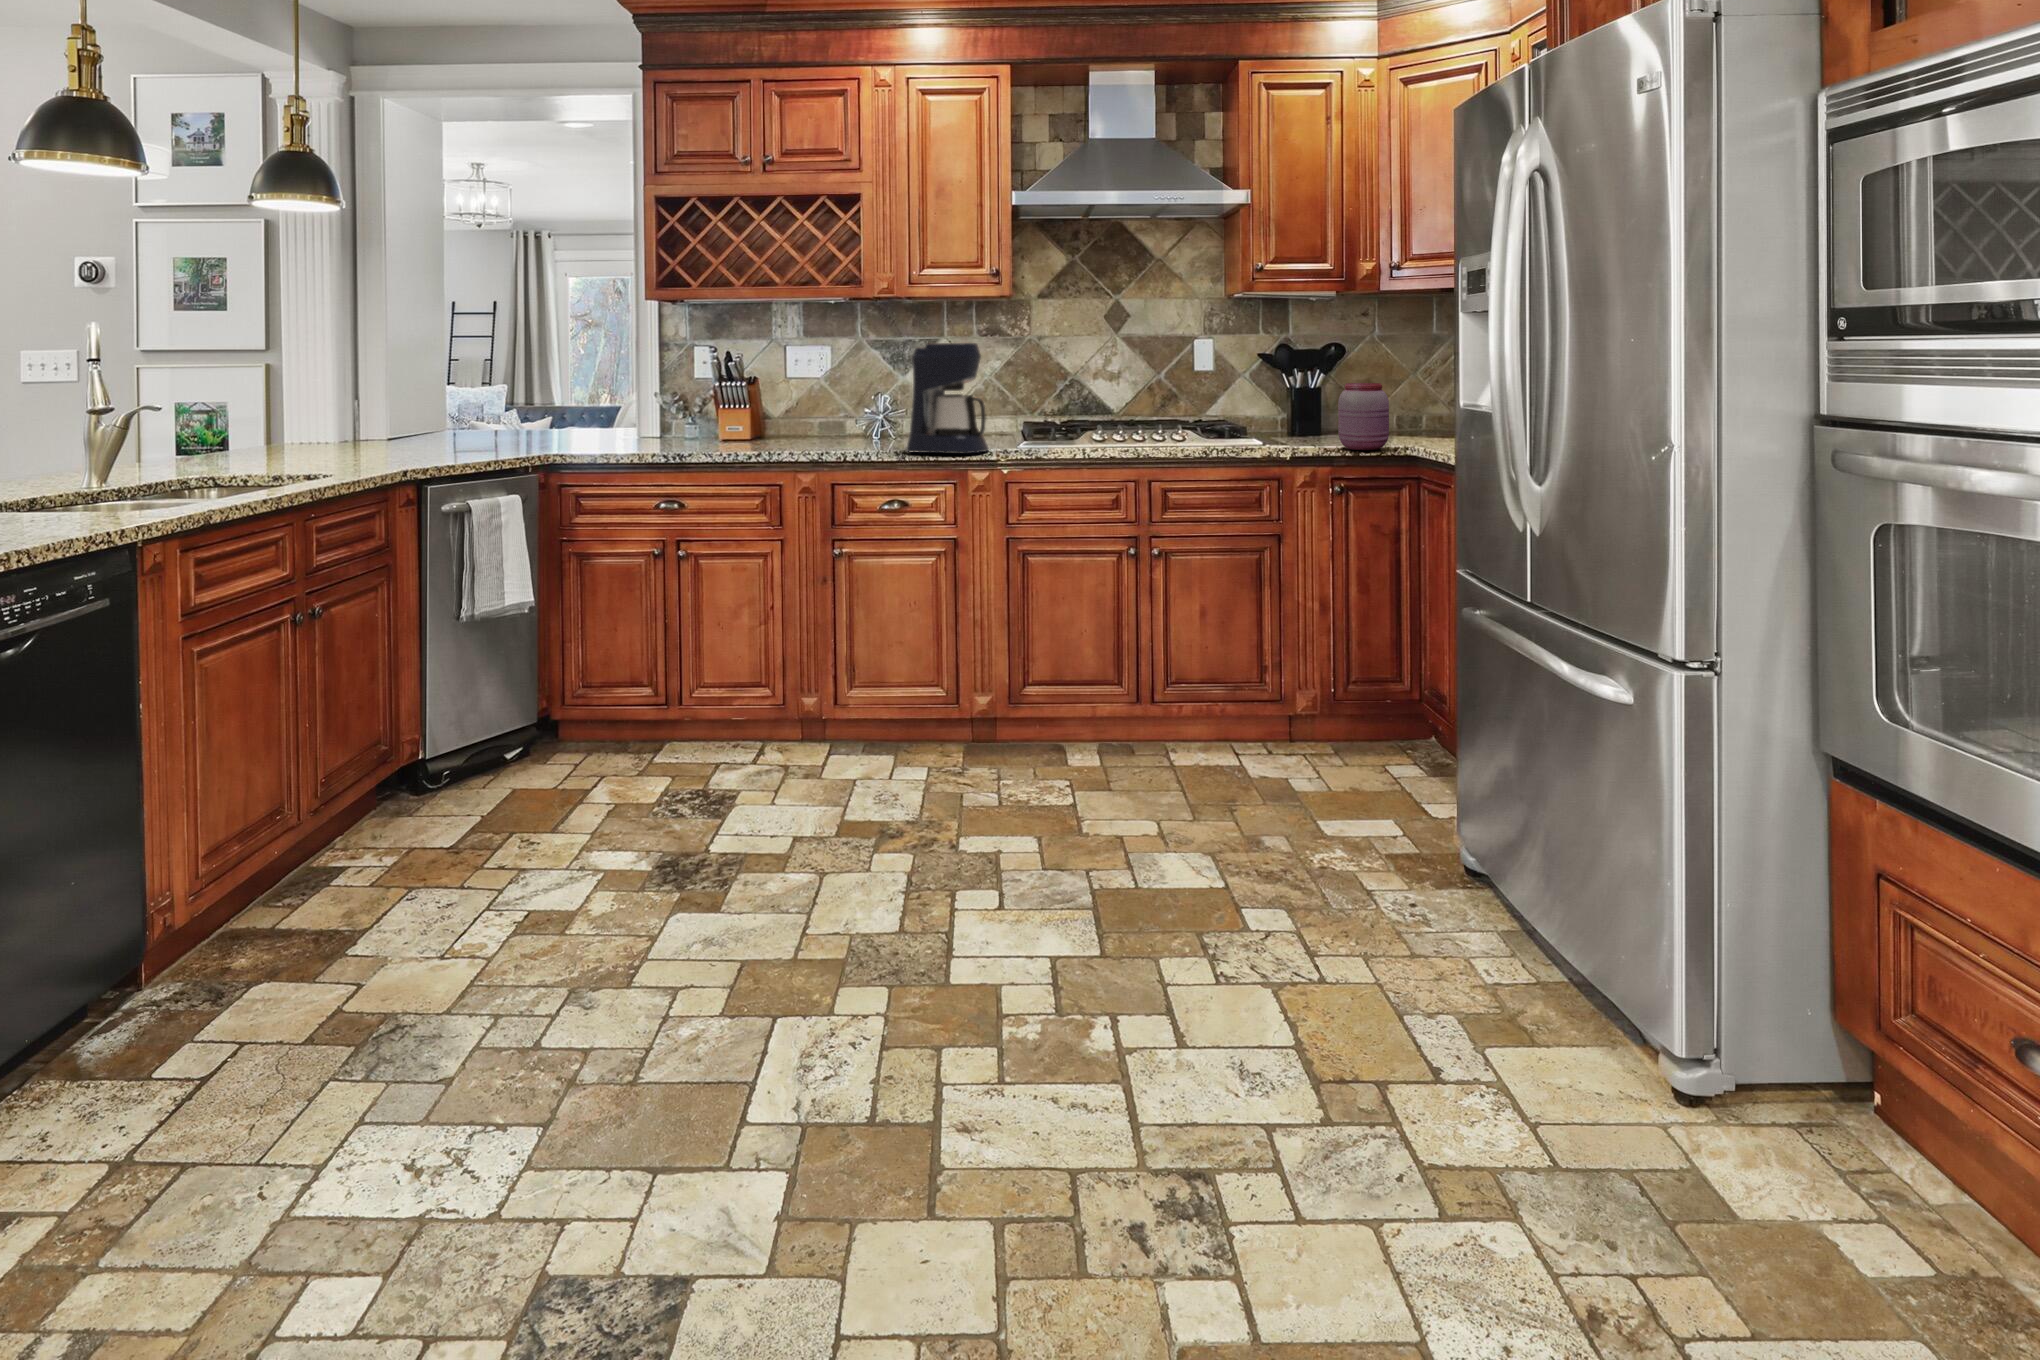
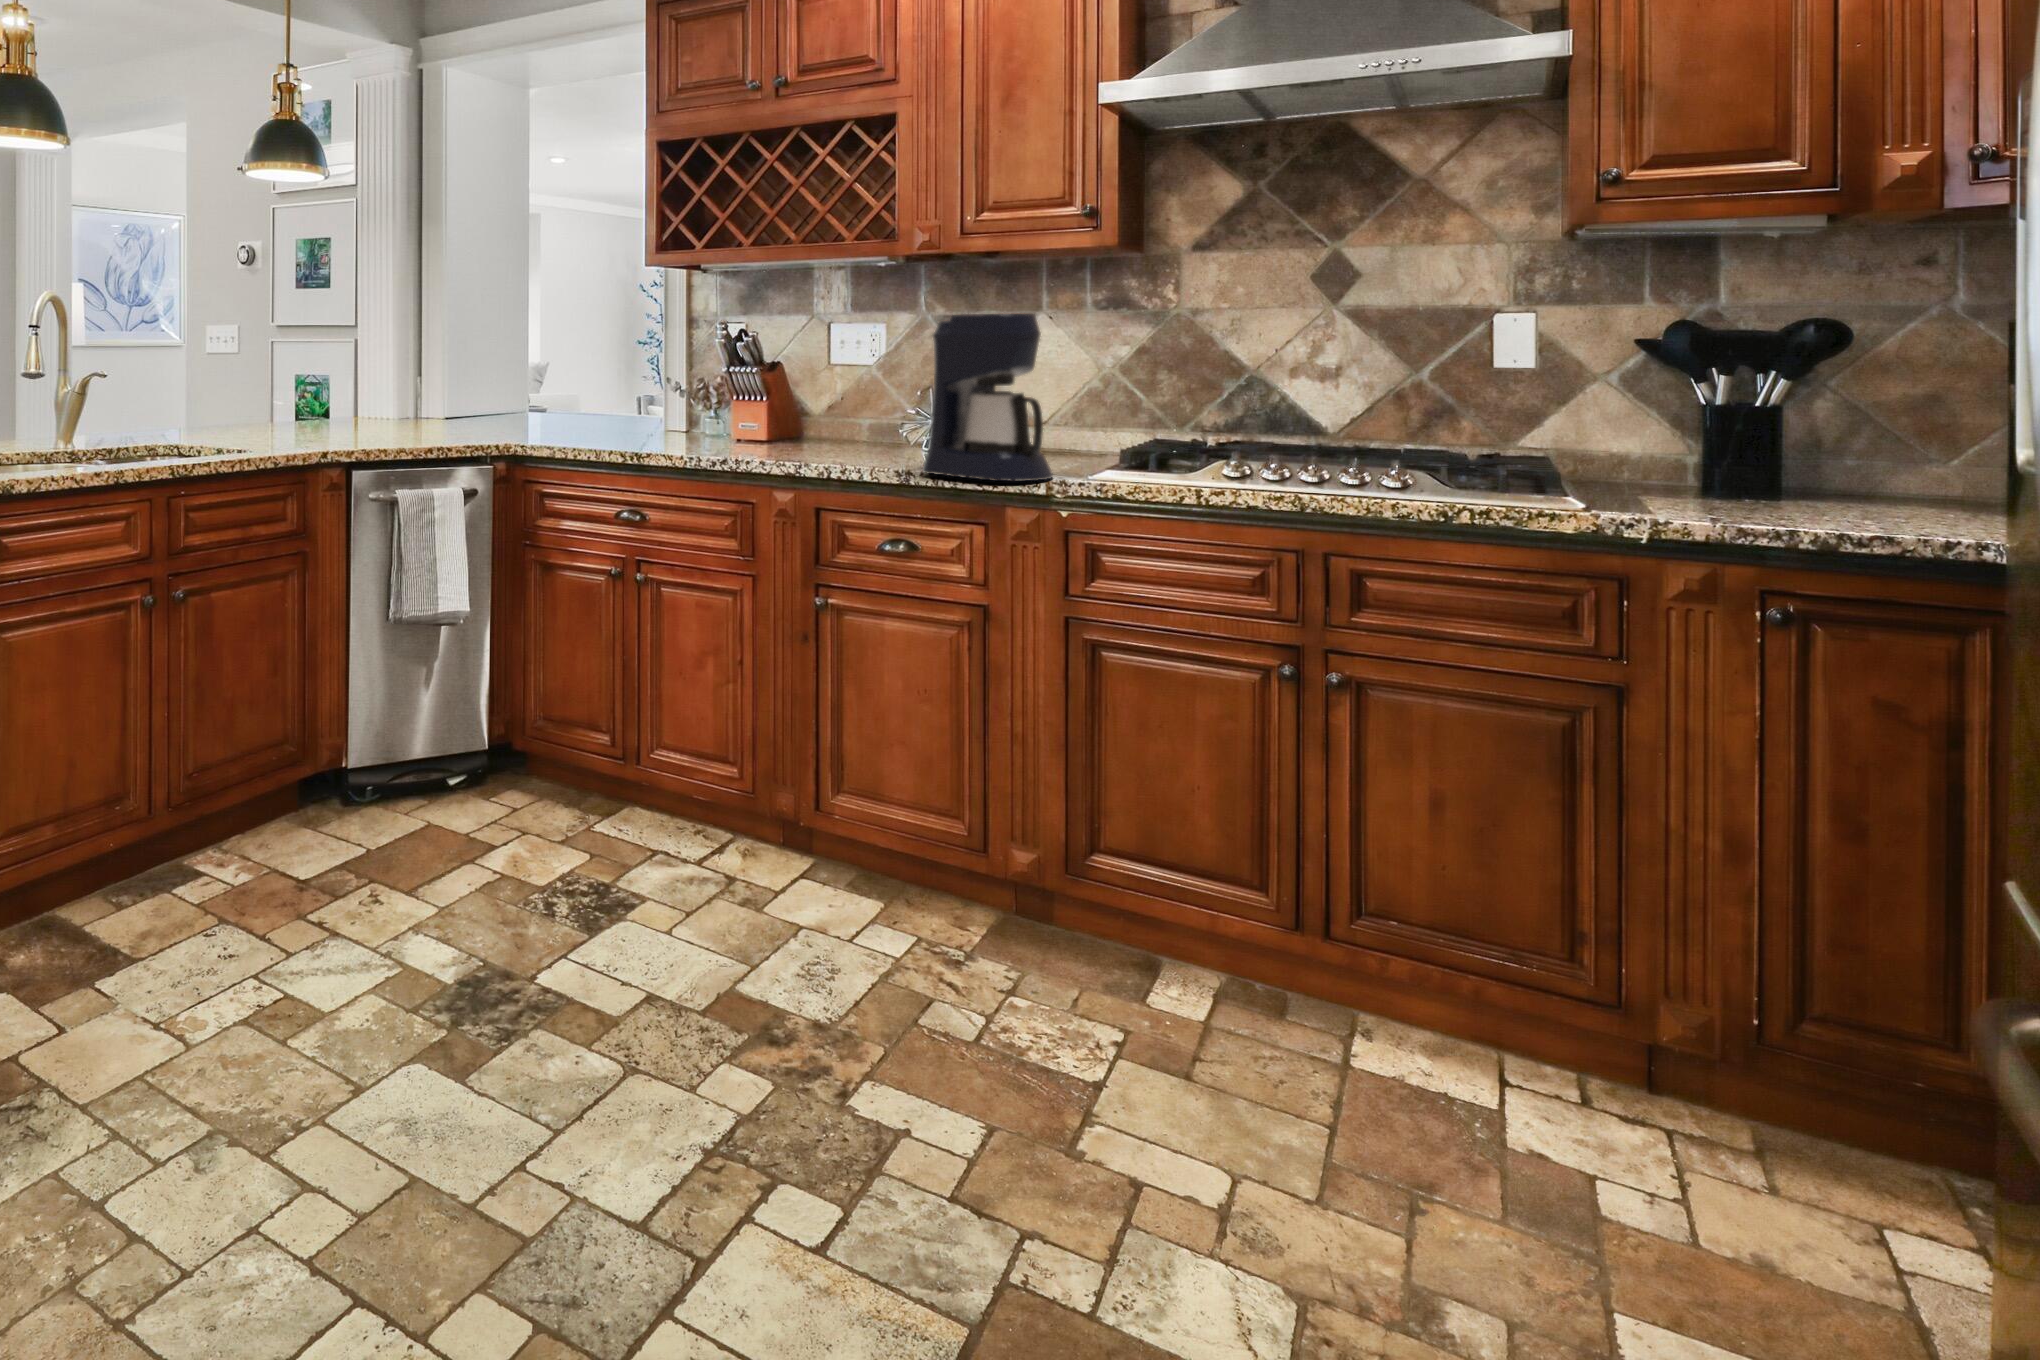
jar: present [1338,383,1389,450] -> none [1785,395,1934,538]

